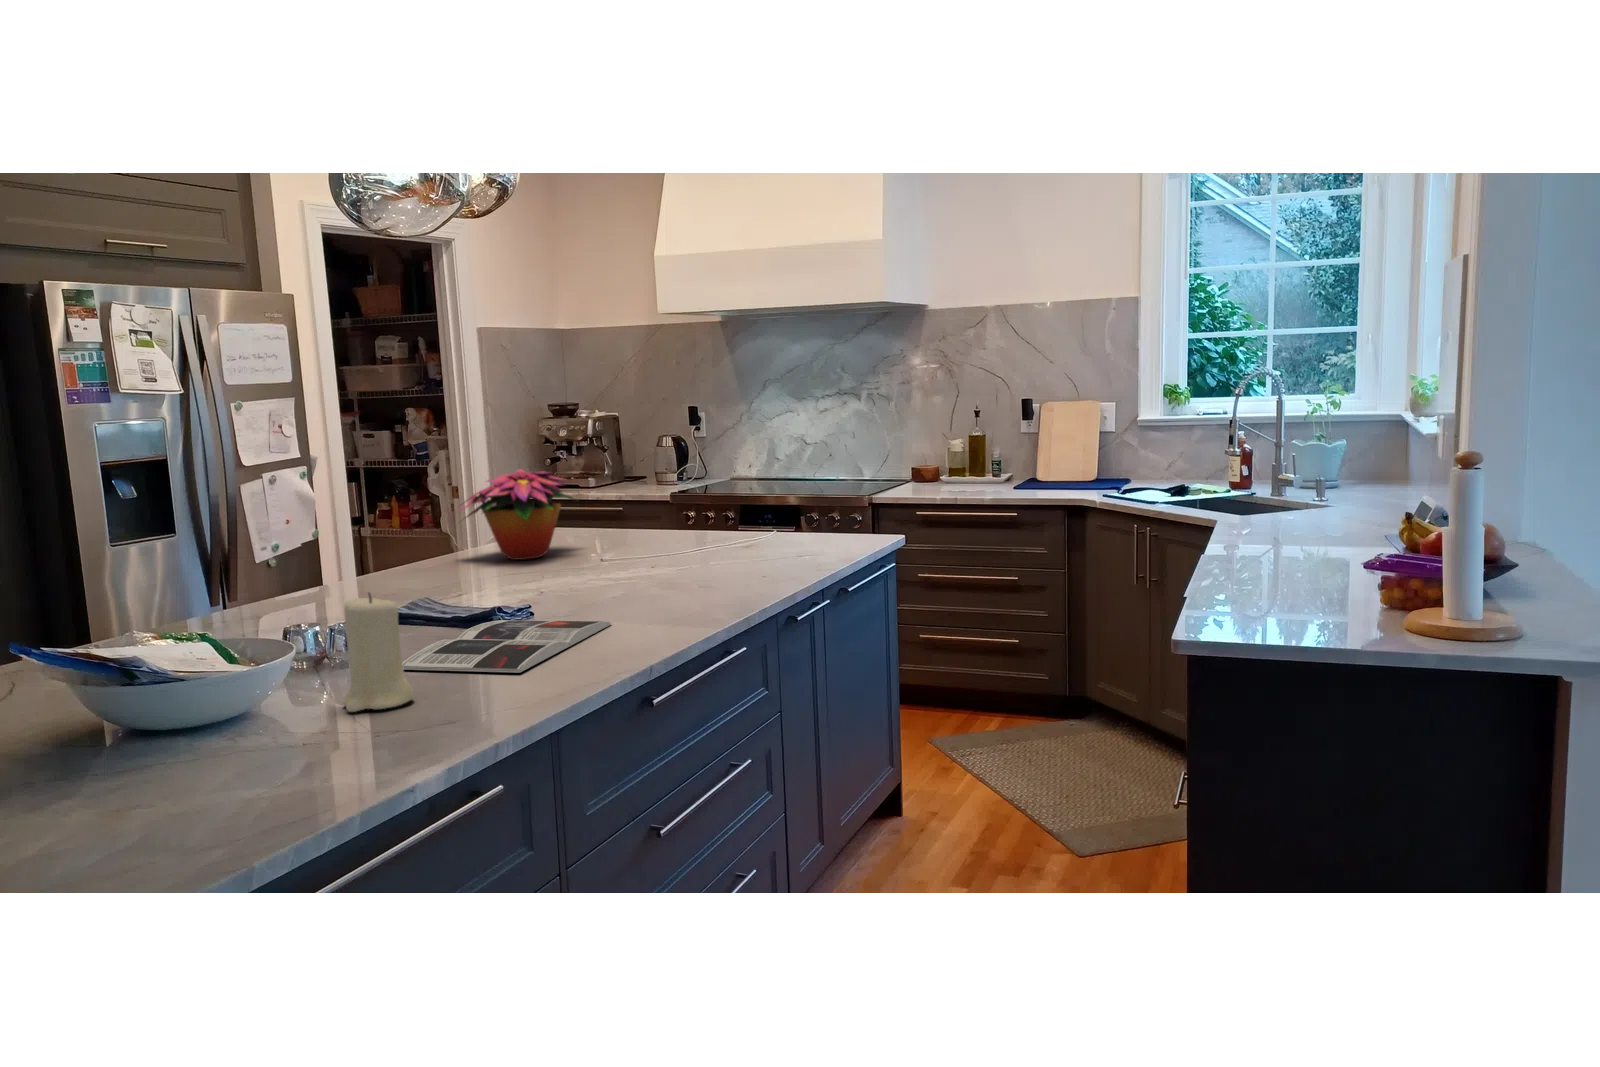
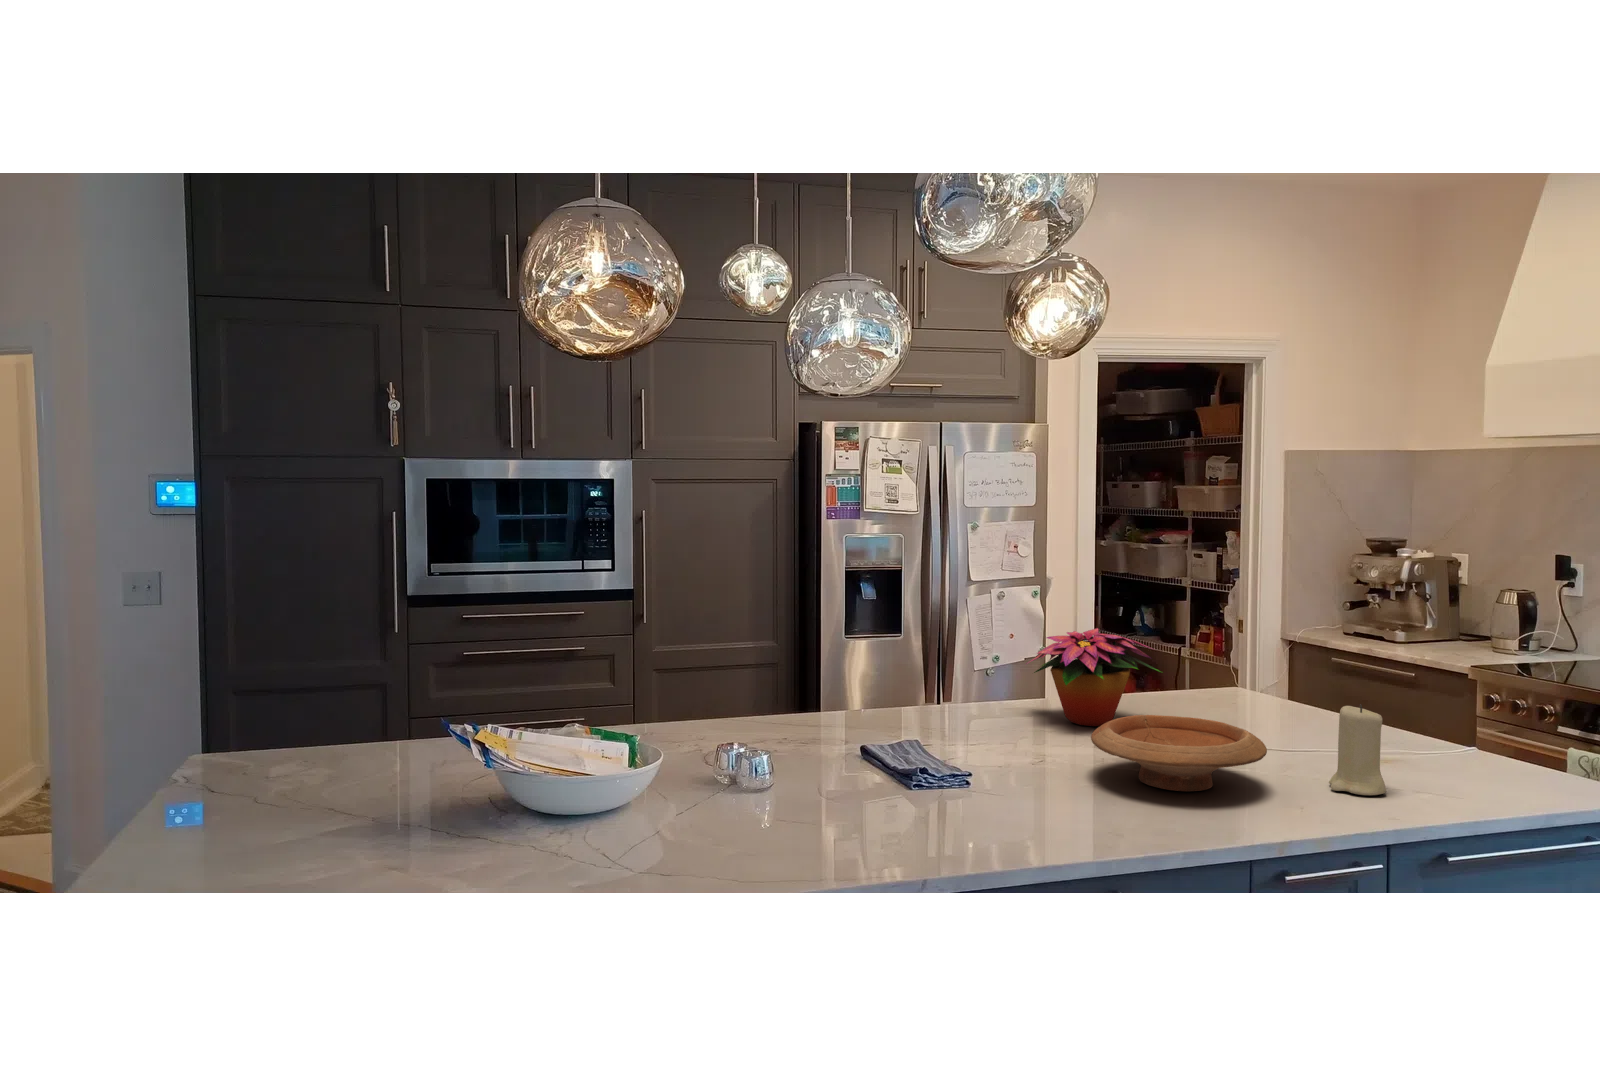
wooden bowl: none [602,519,742,576] -> present [1091,715,1267,791]
candle: present [343,593,414,712] -> present [1329,704,1386,795]
magazine: present [402,620,611,673] -> none [725,793,967,860]

